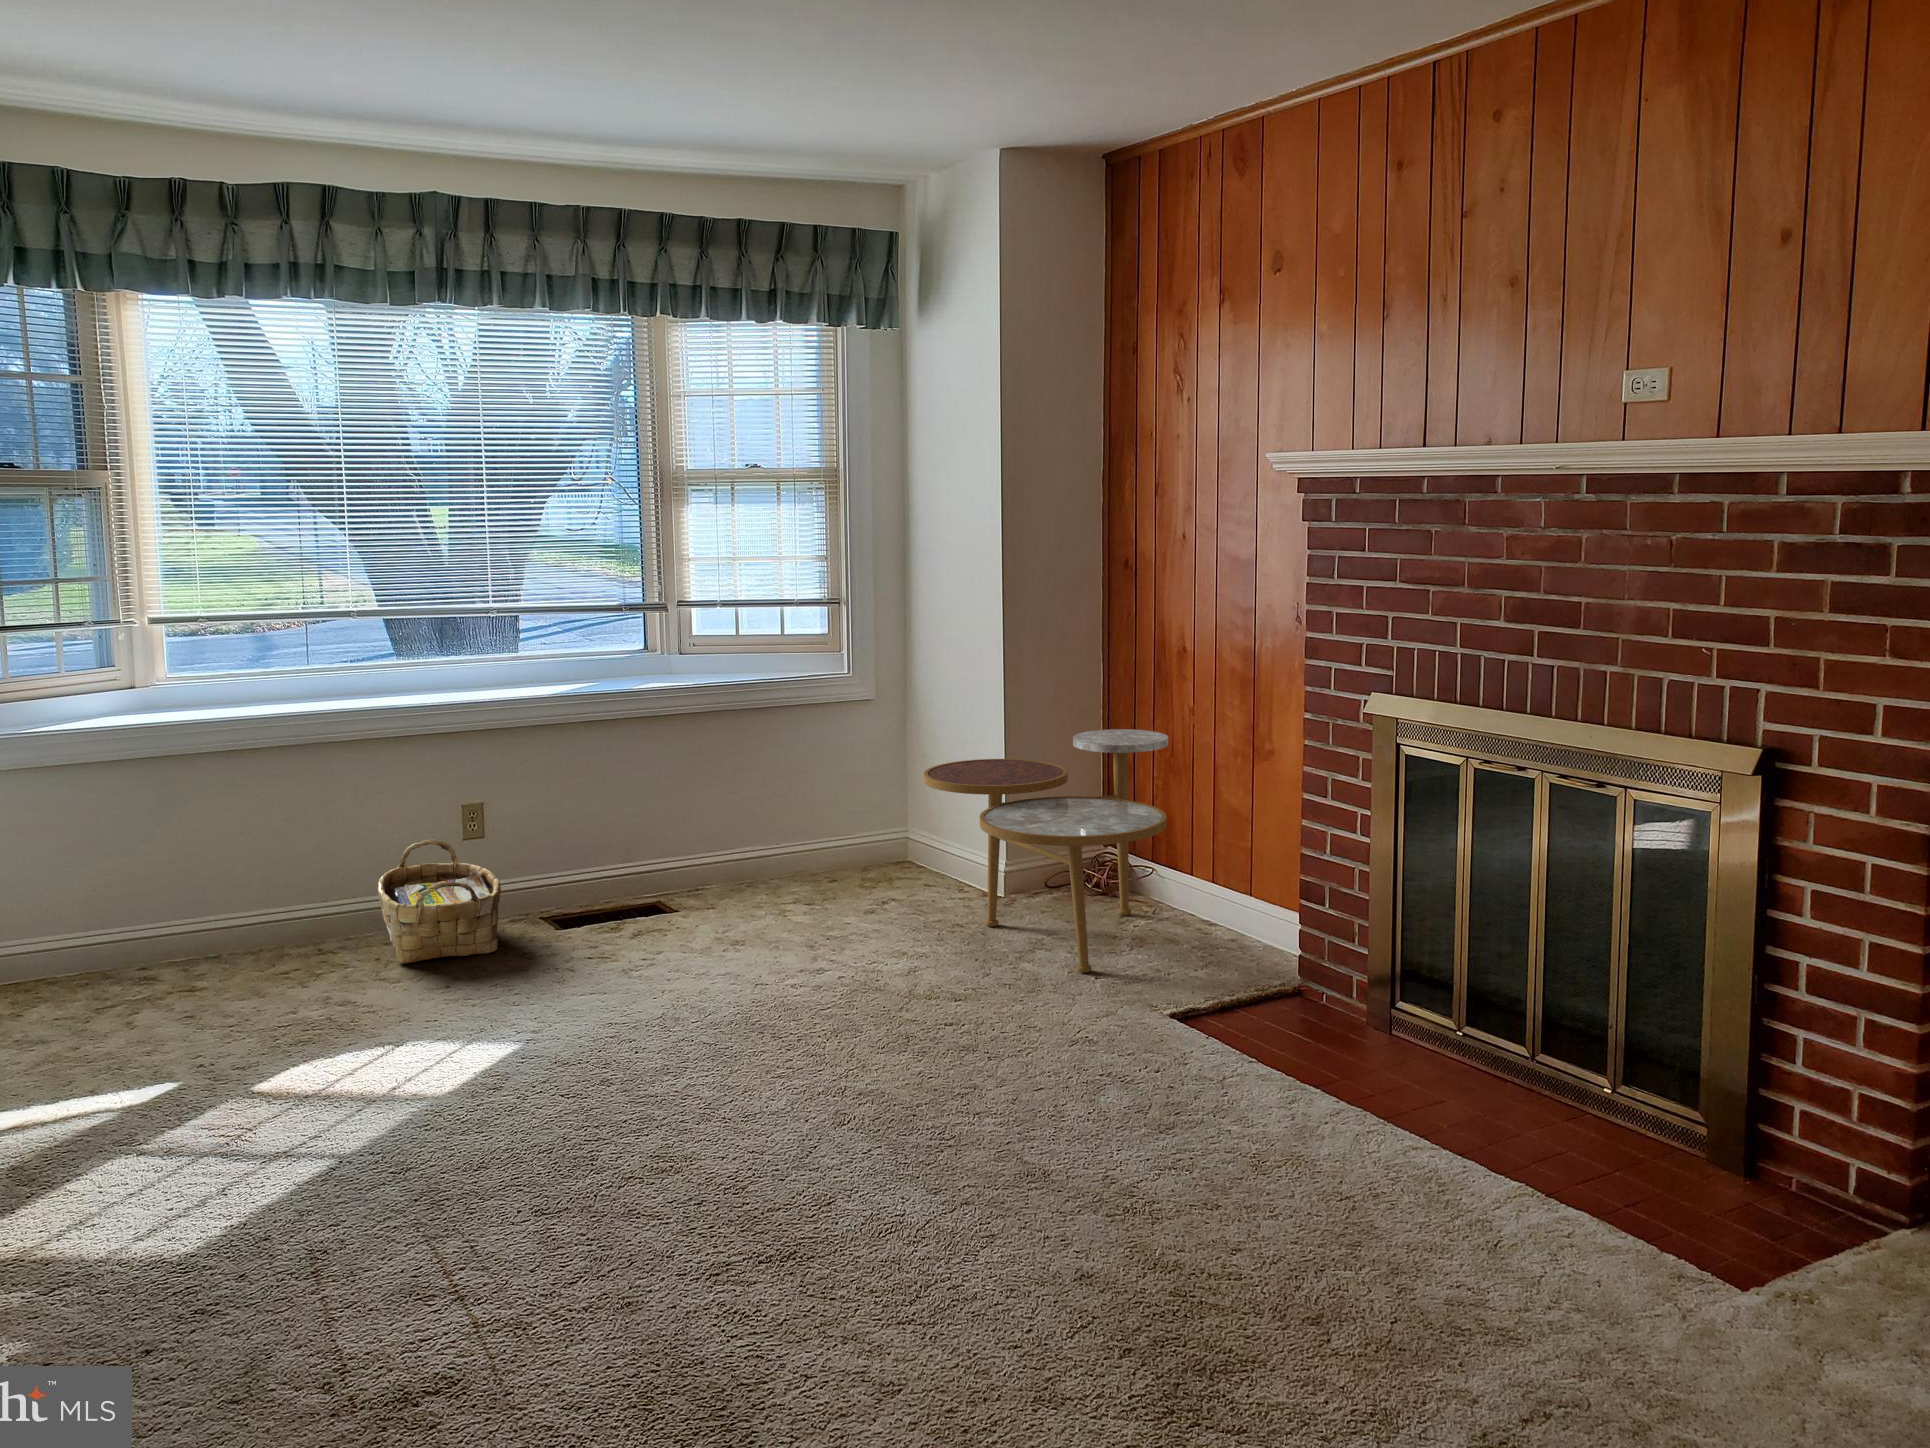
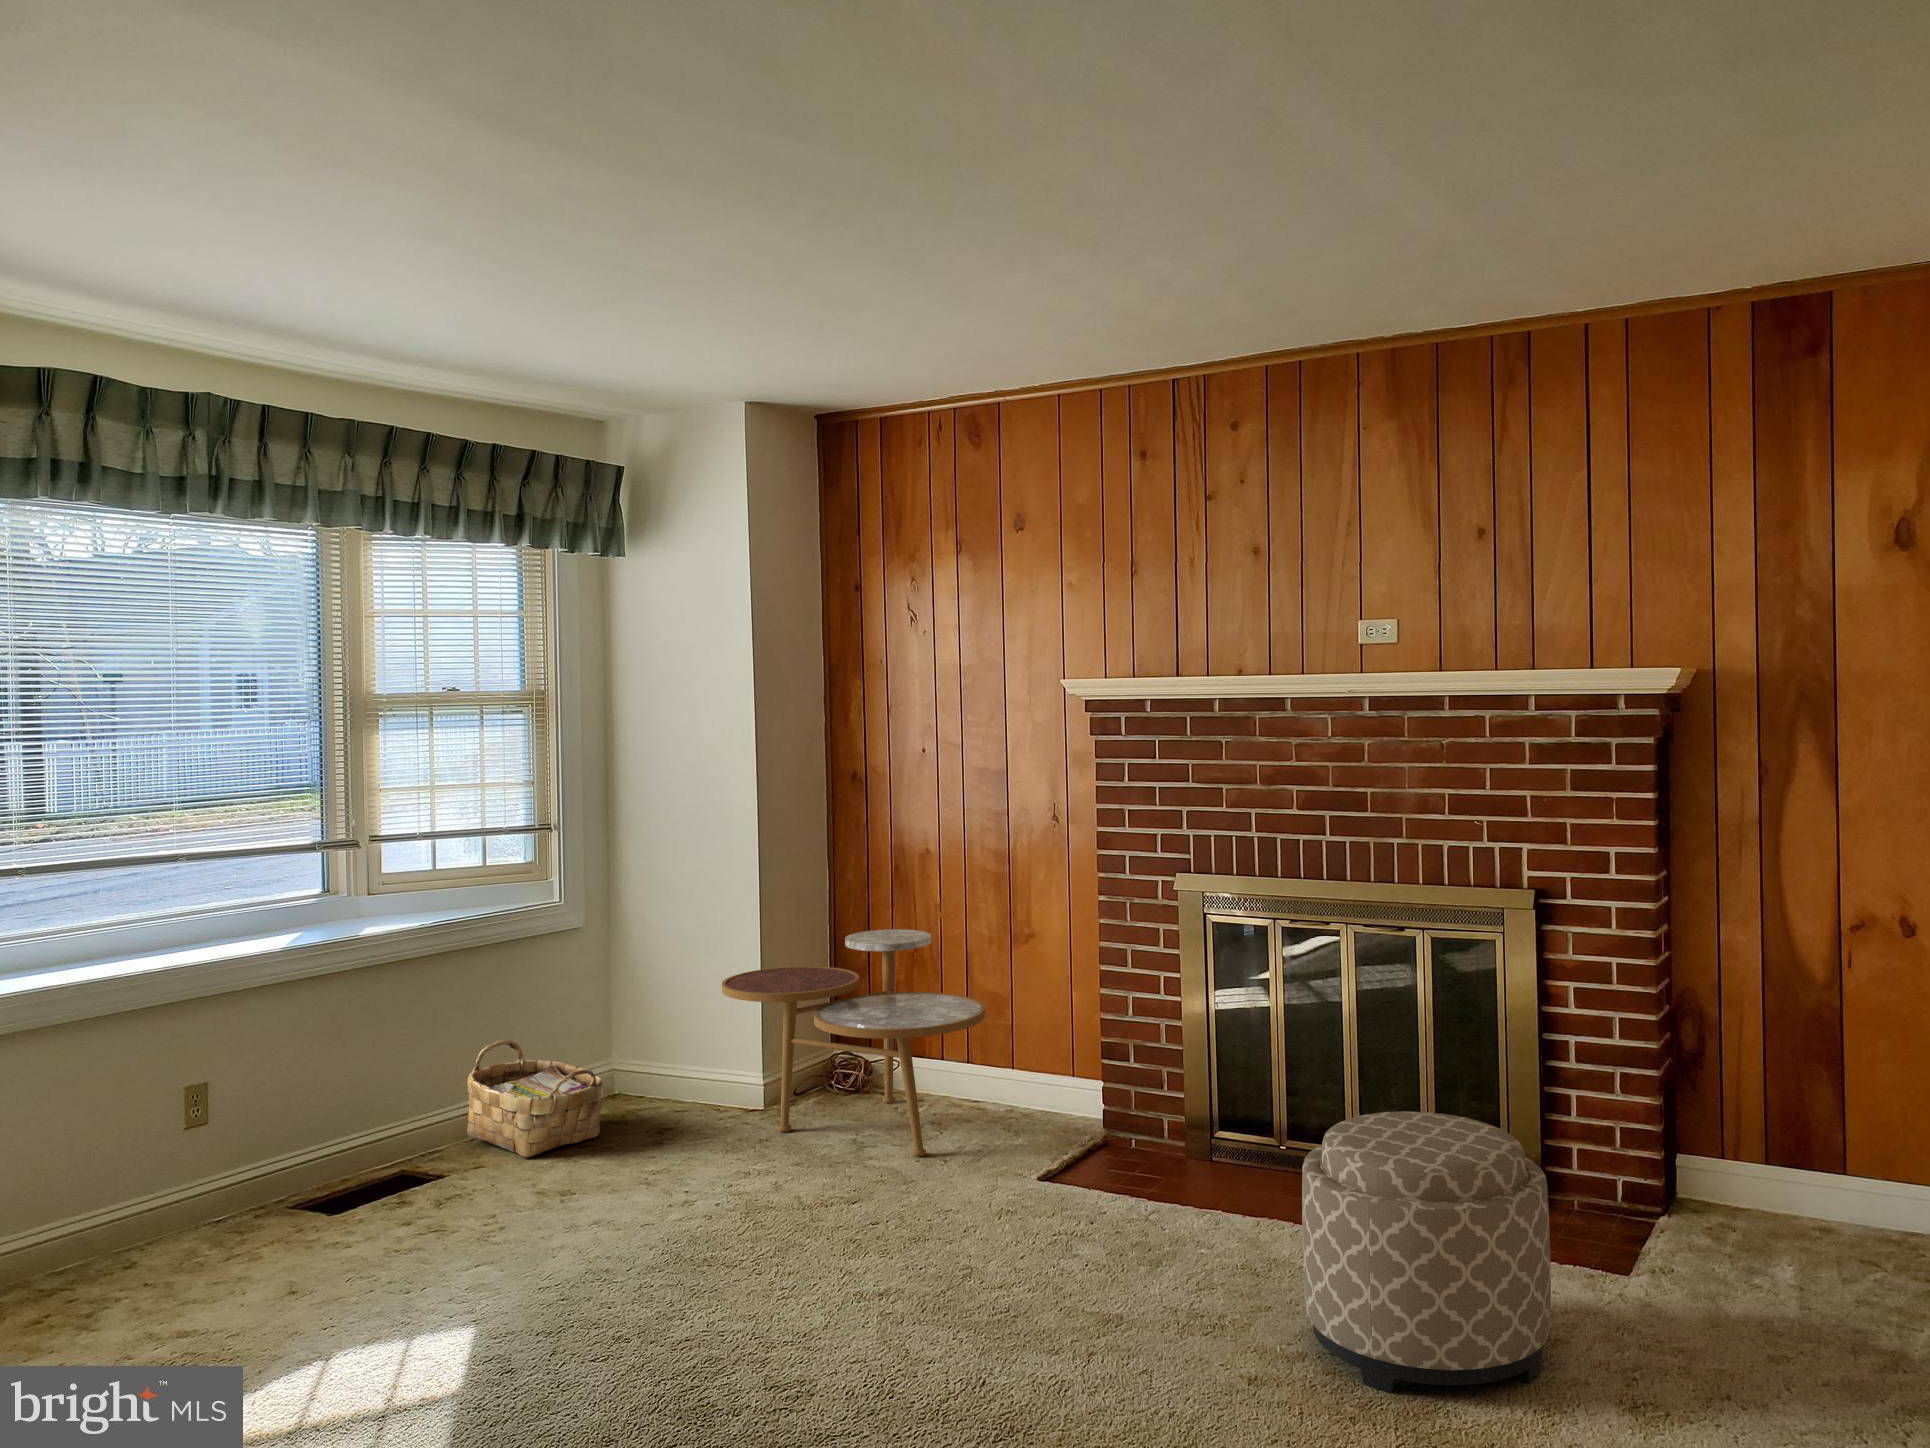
woven basket: present [378,840,501,964] -> present [467,1040,603,1158]
ottoman: none [1200,1002,1510,1360] -> present [1302,1112,1551,1392]

